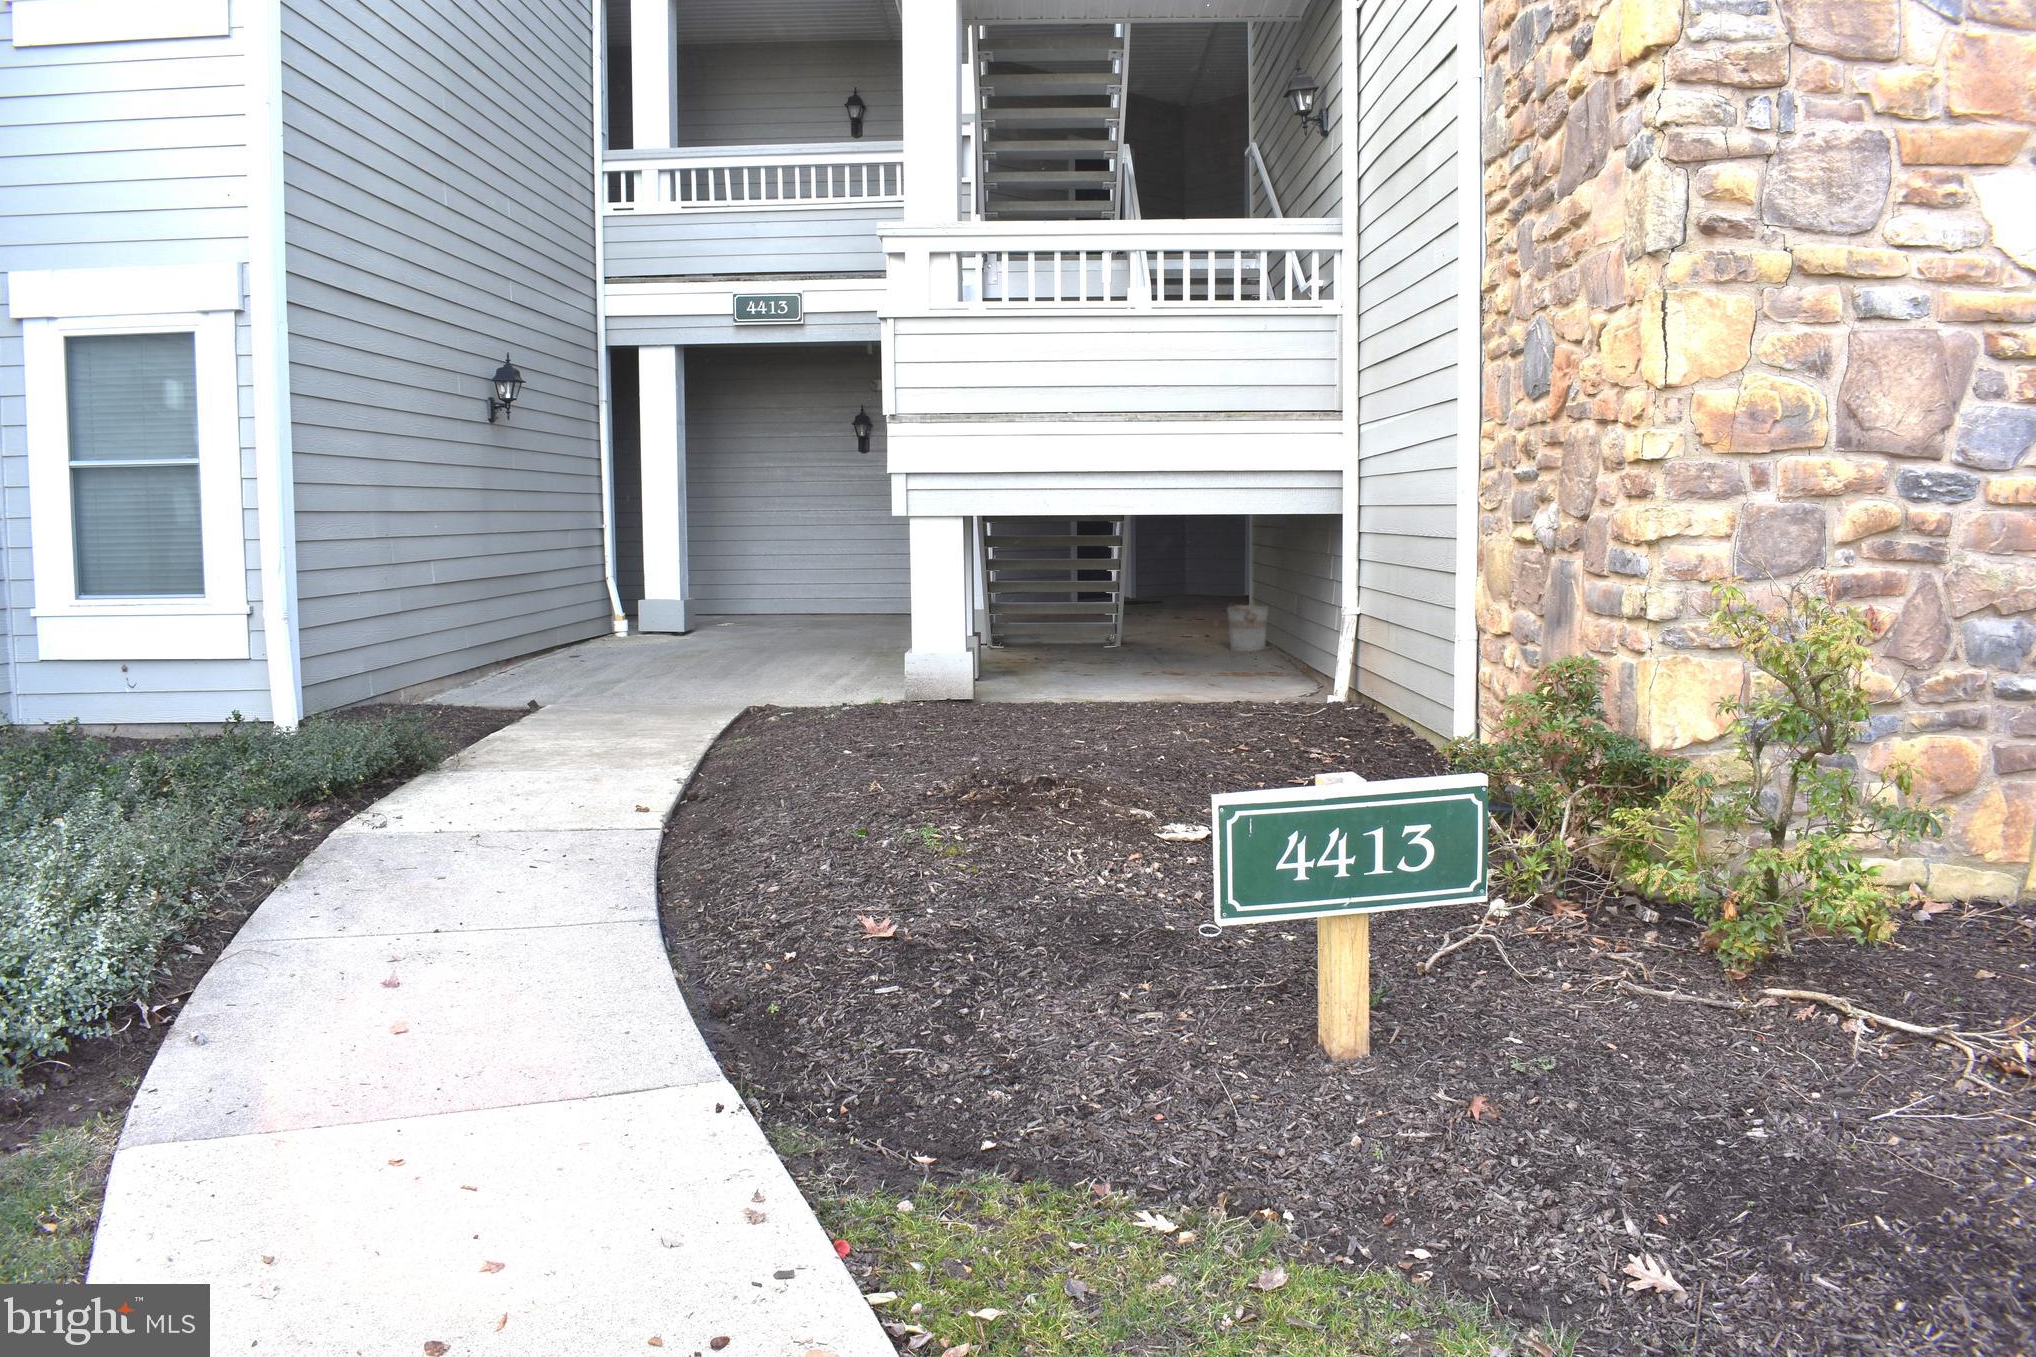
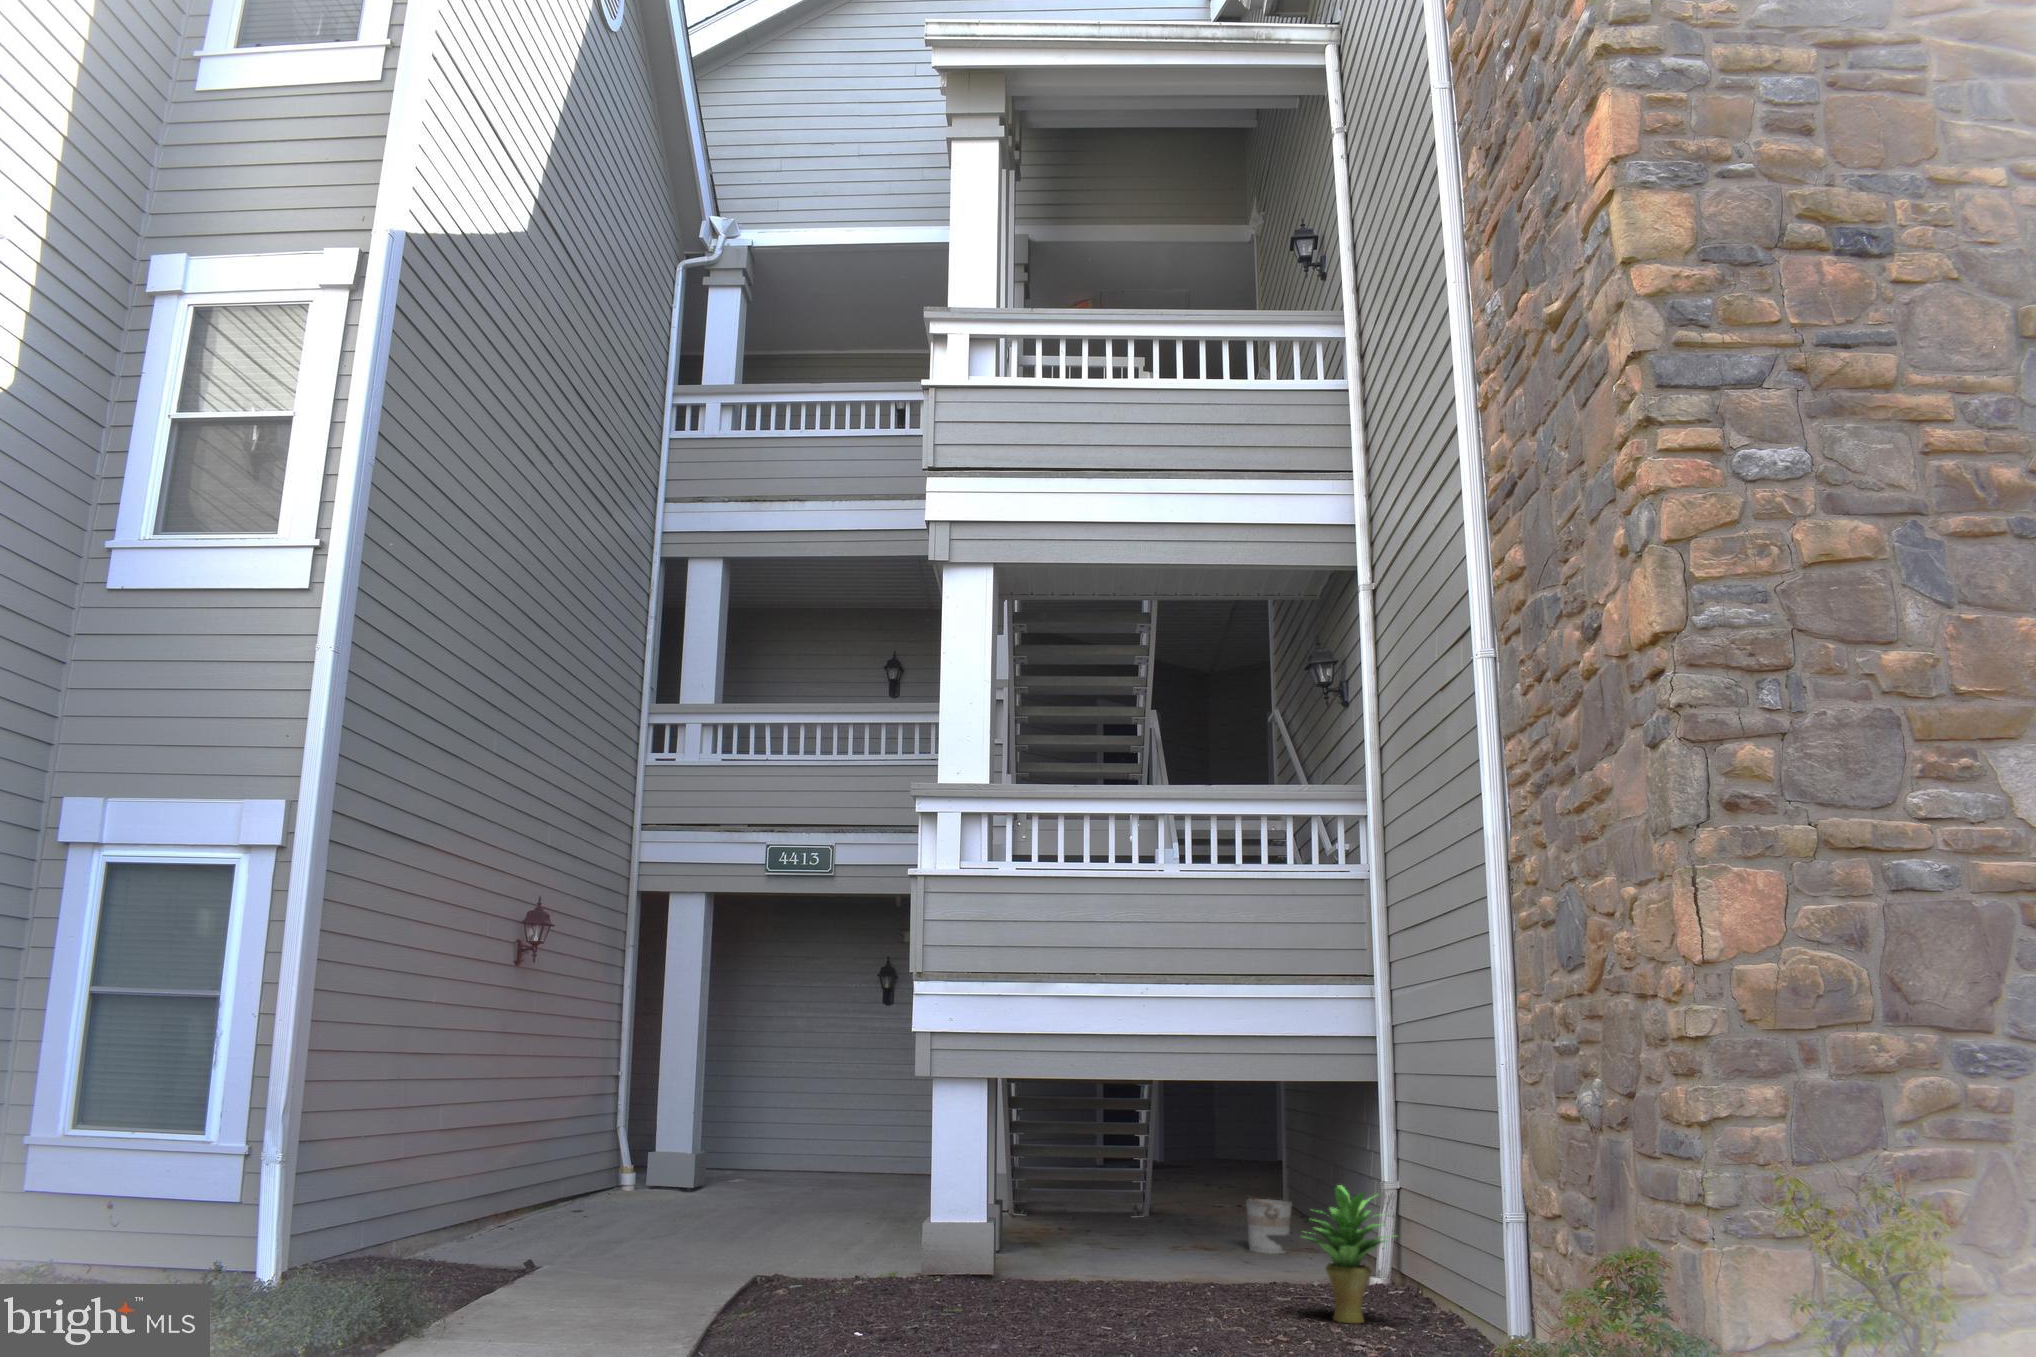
potted plant: none [1274,598,1362,714] -> present [1308,1185,1388,1323]

